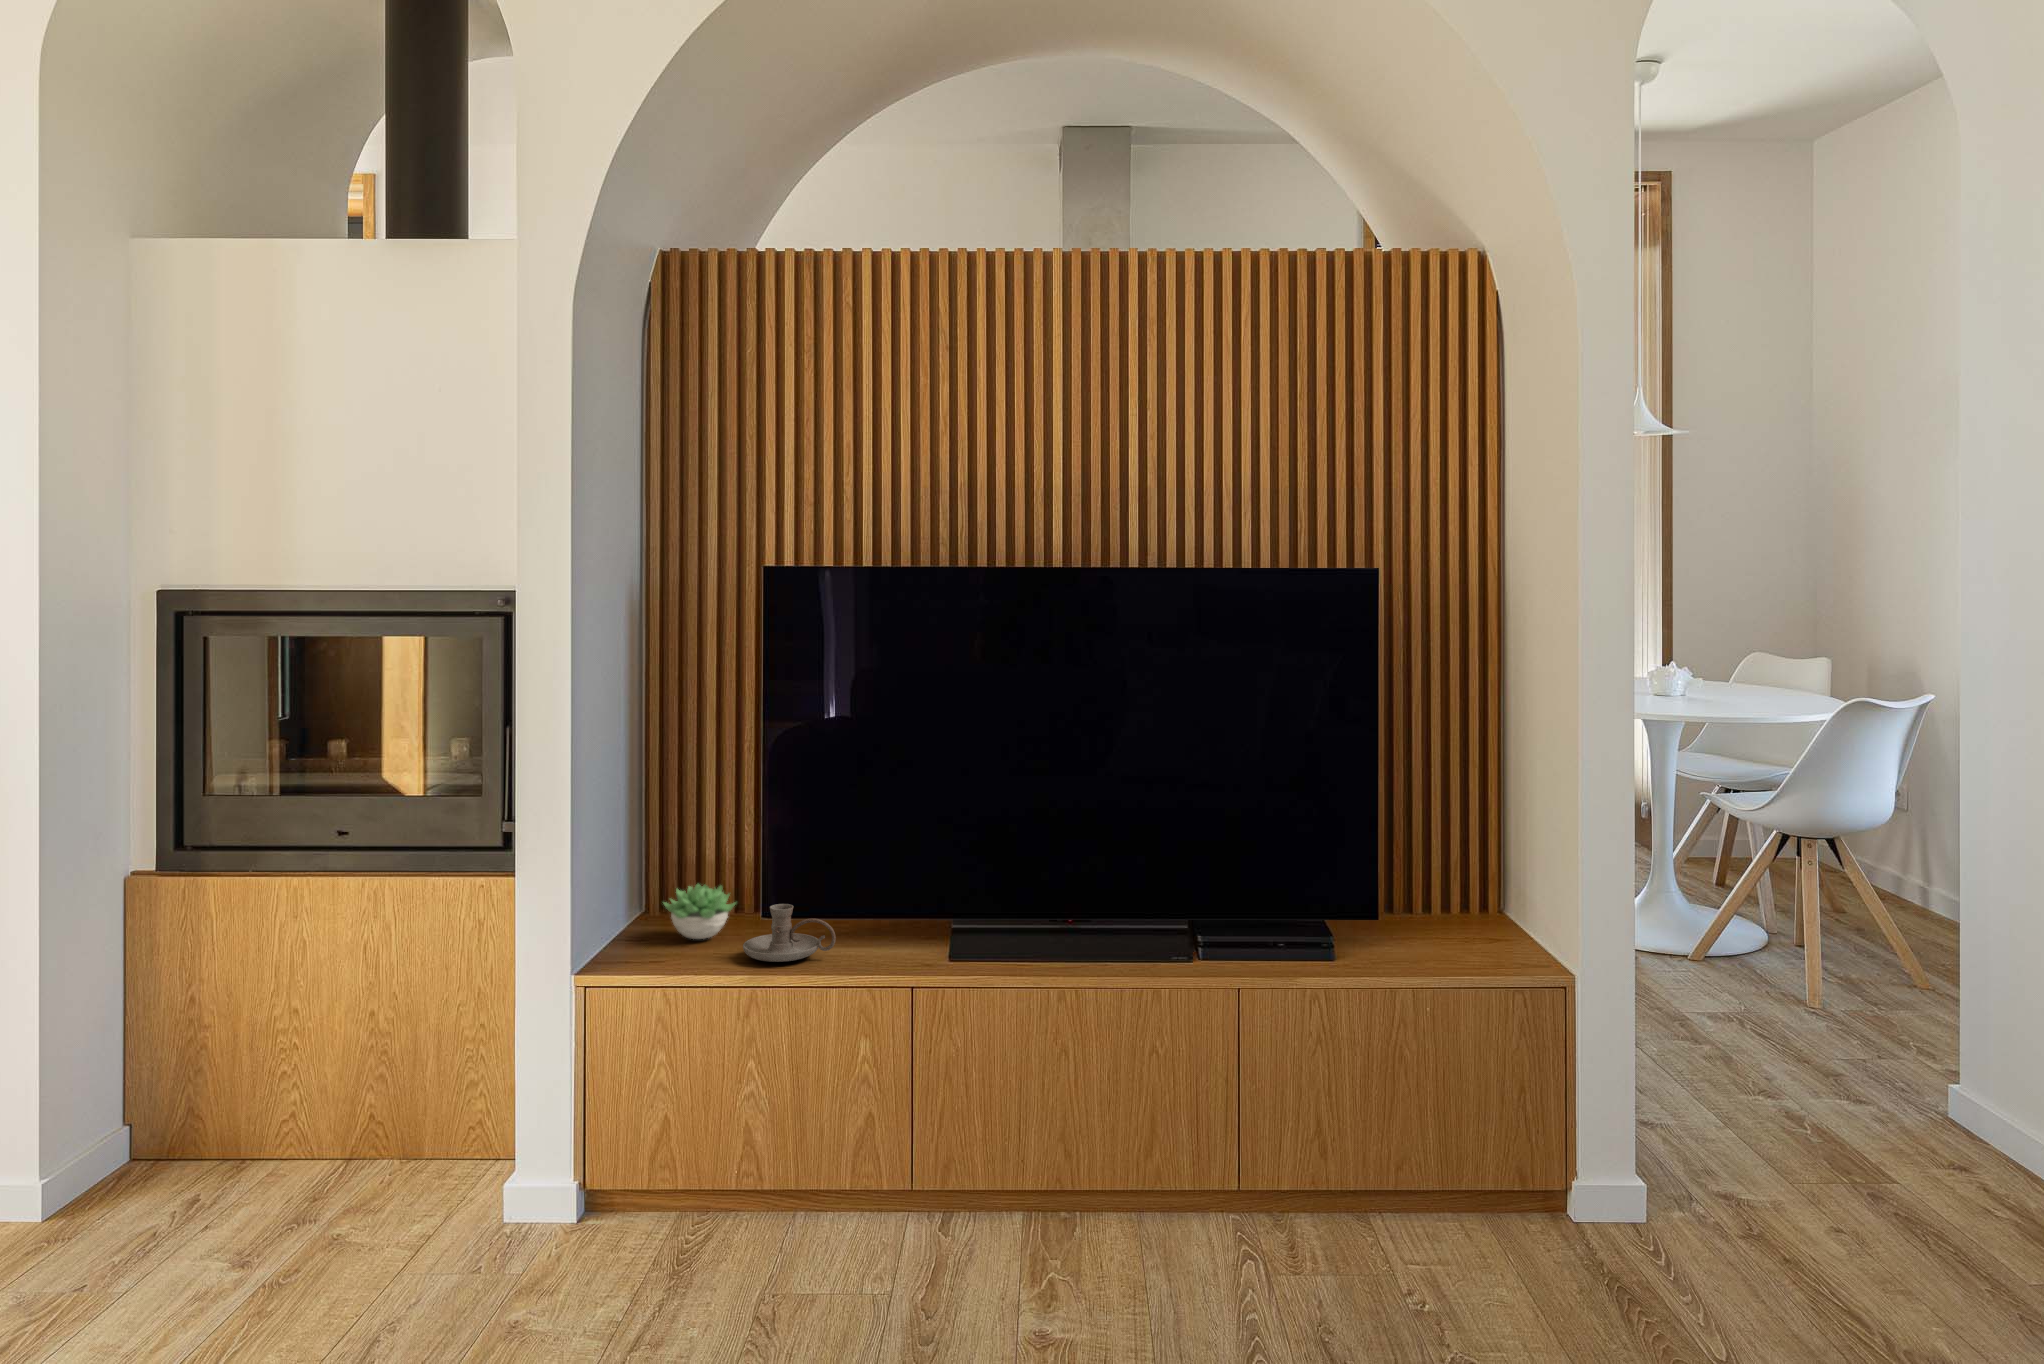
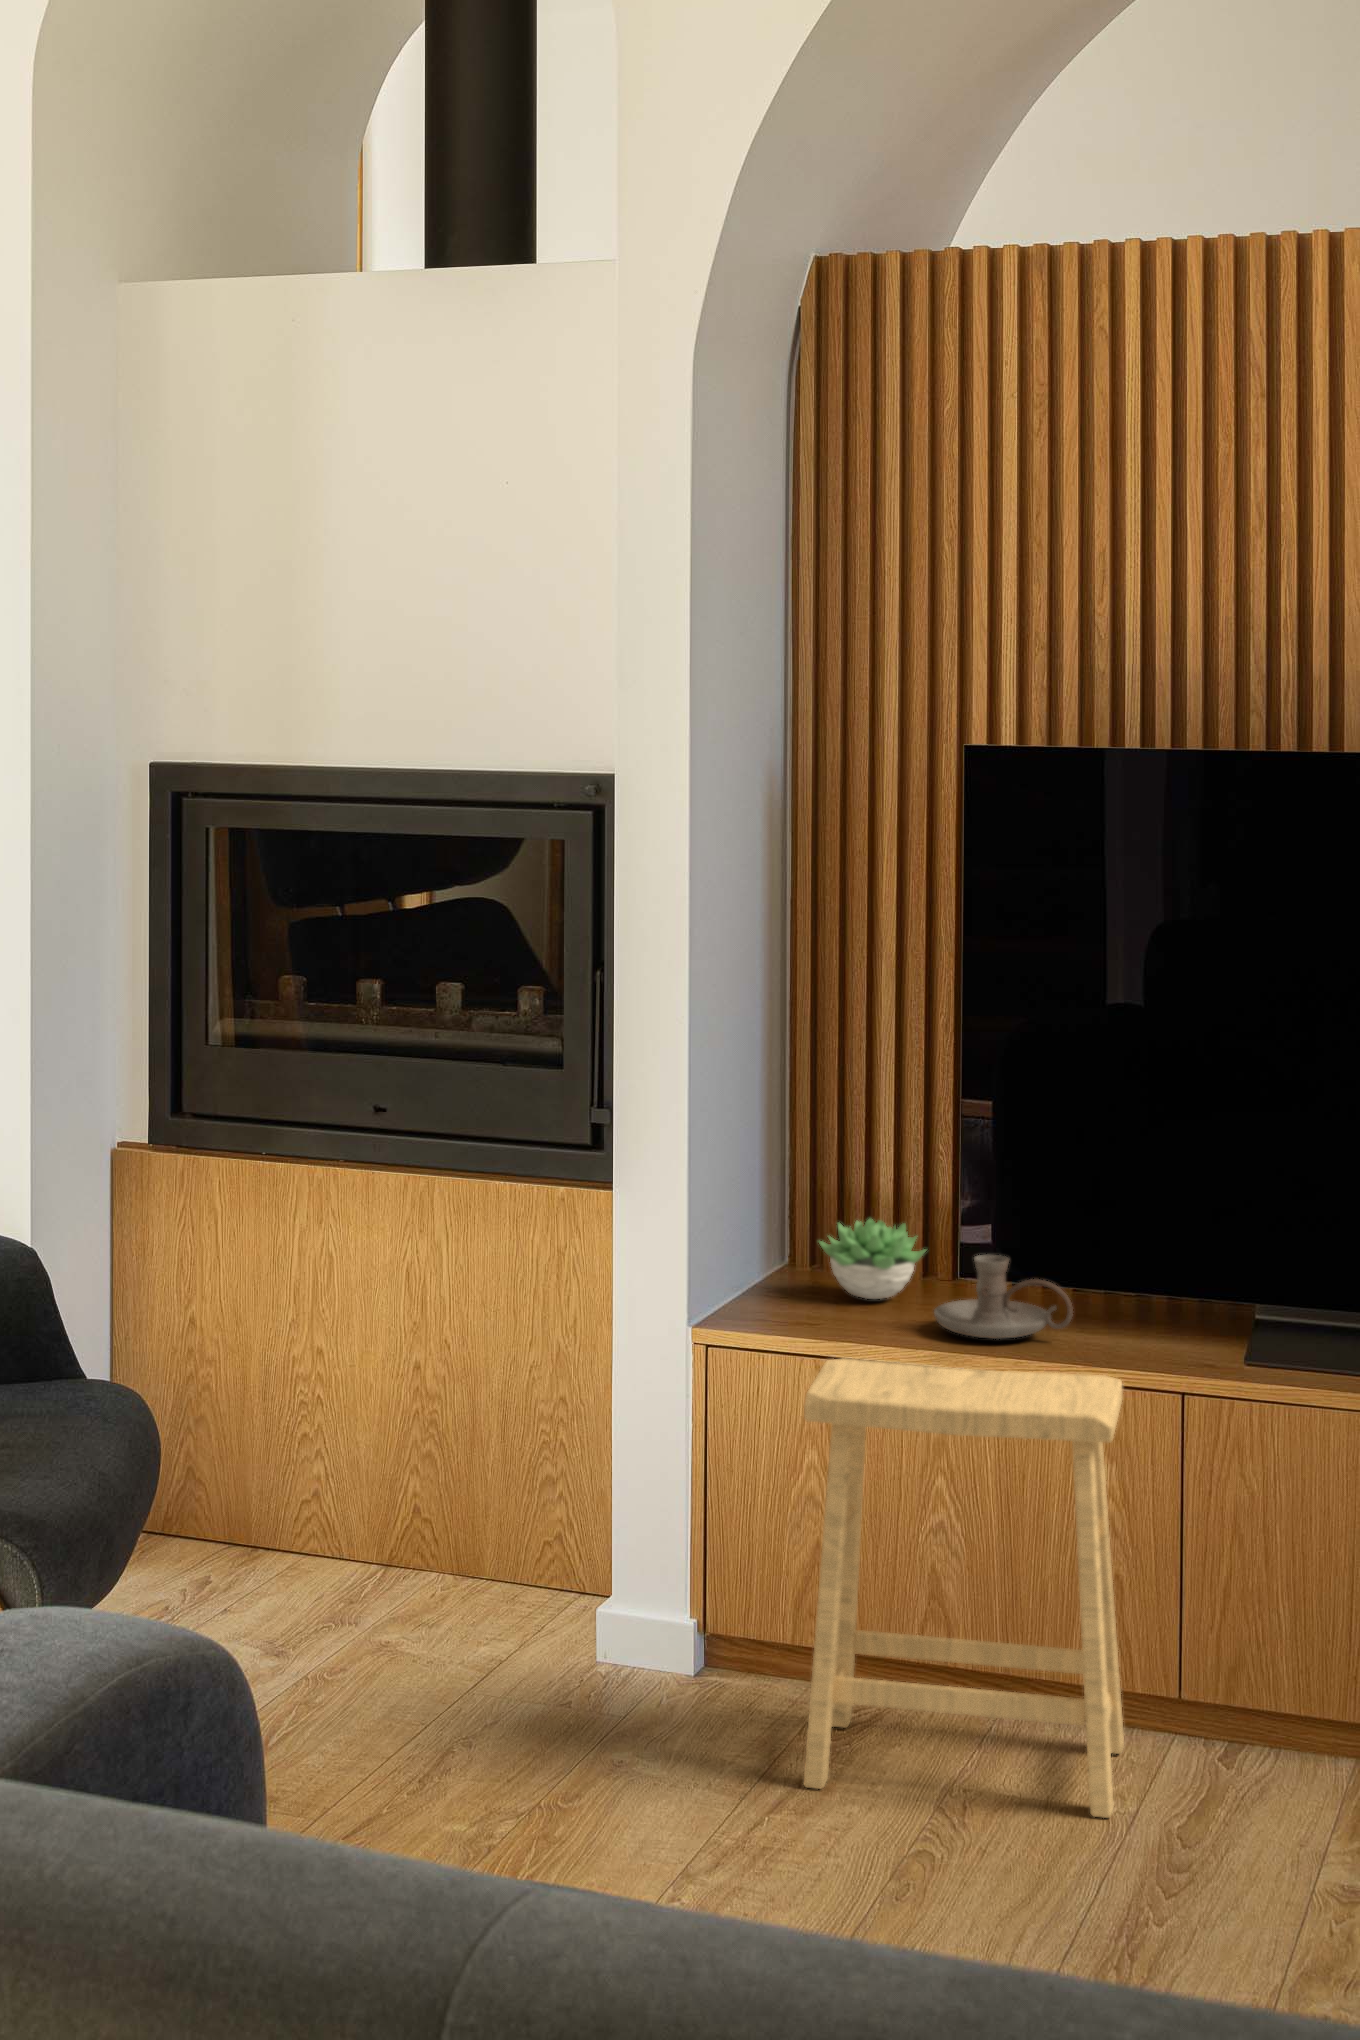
footstool: none [655,983,873,1305] -> present [804,1359,1124,1818]

